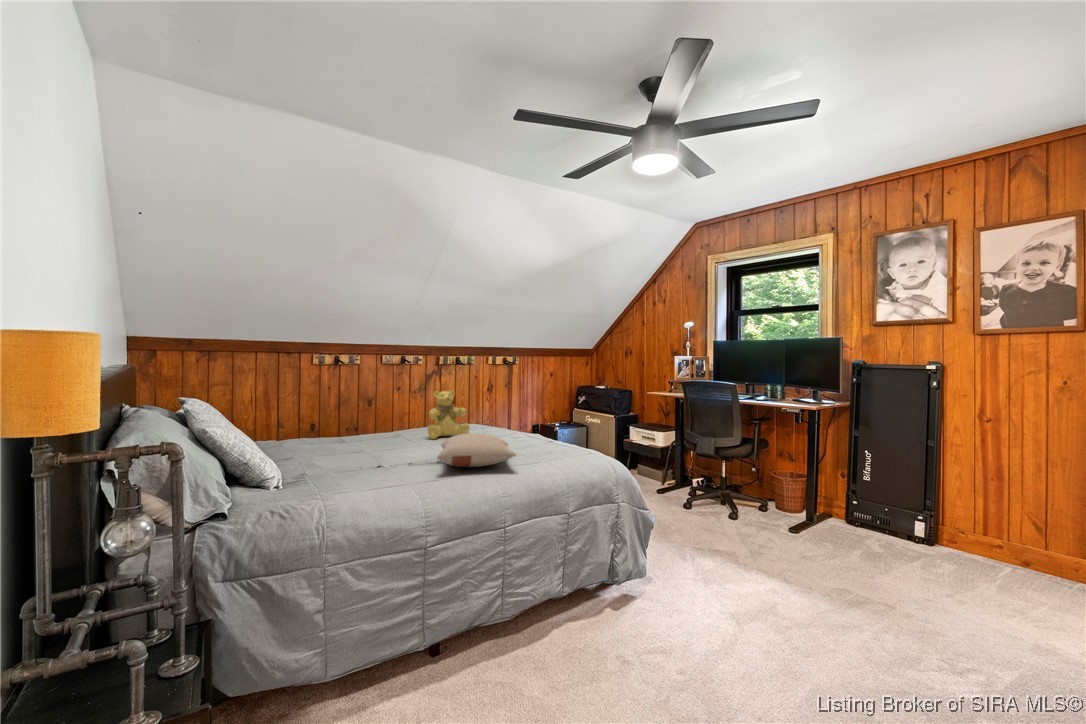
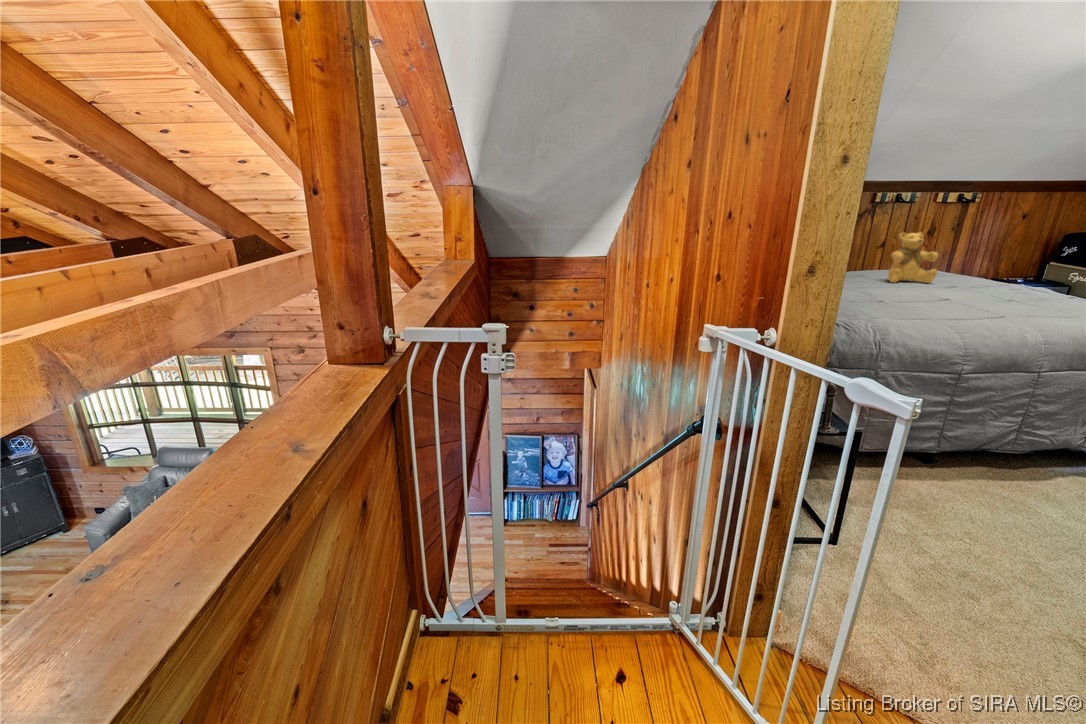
pillow: present [438,433,516,467] -> none [937,279,1066,312]

